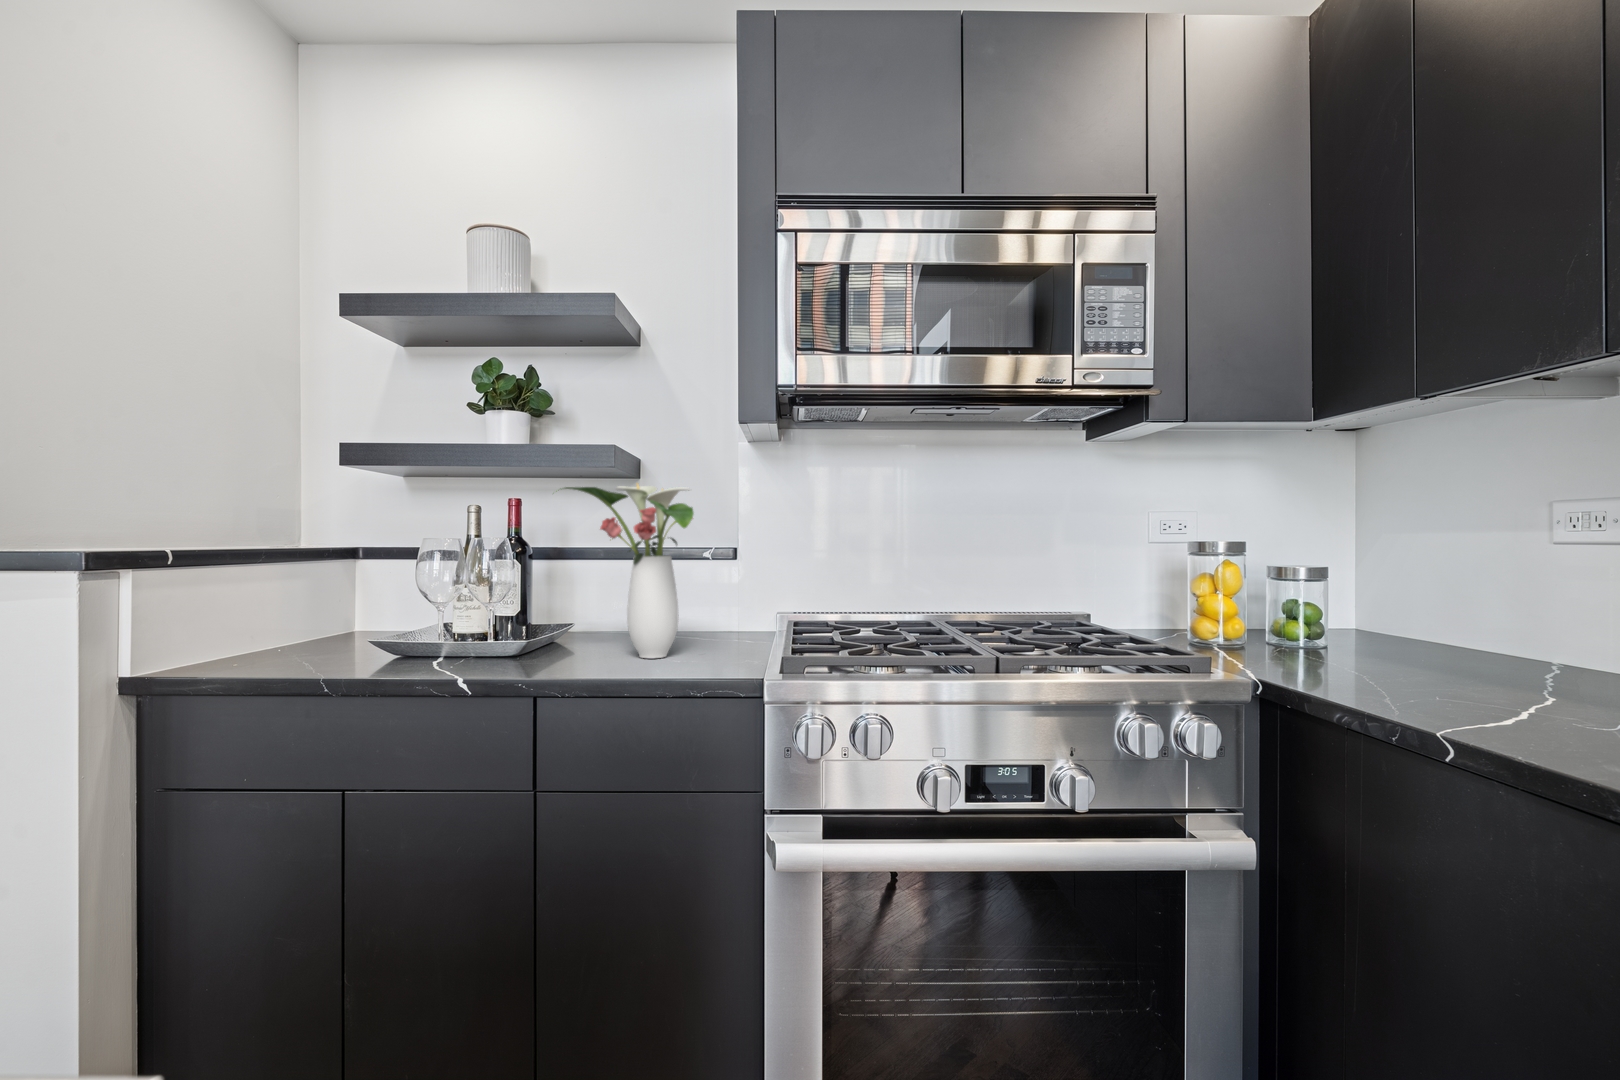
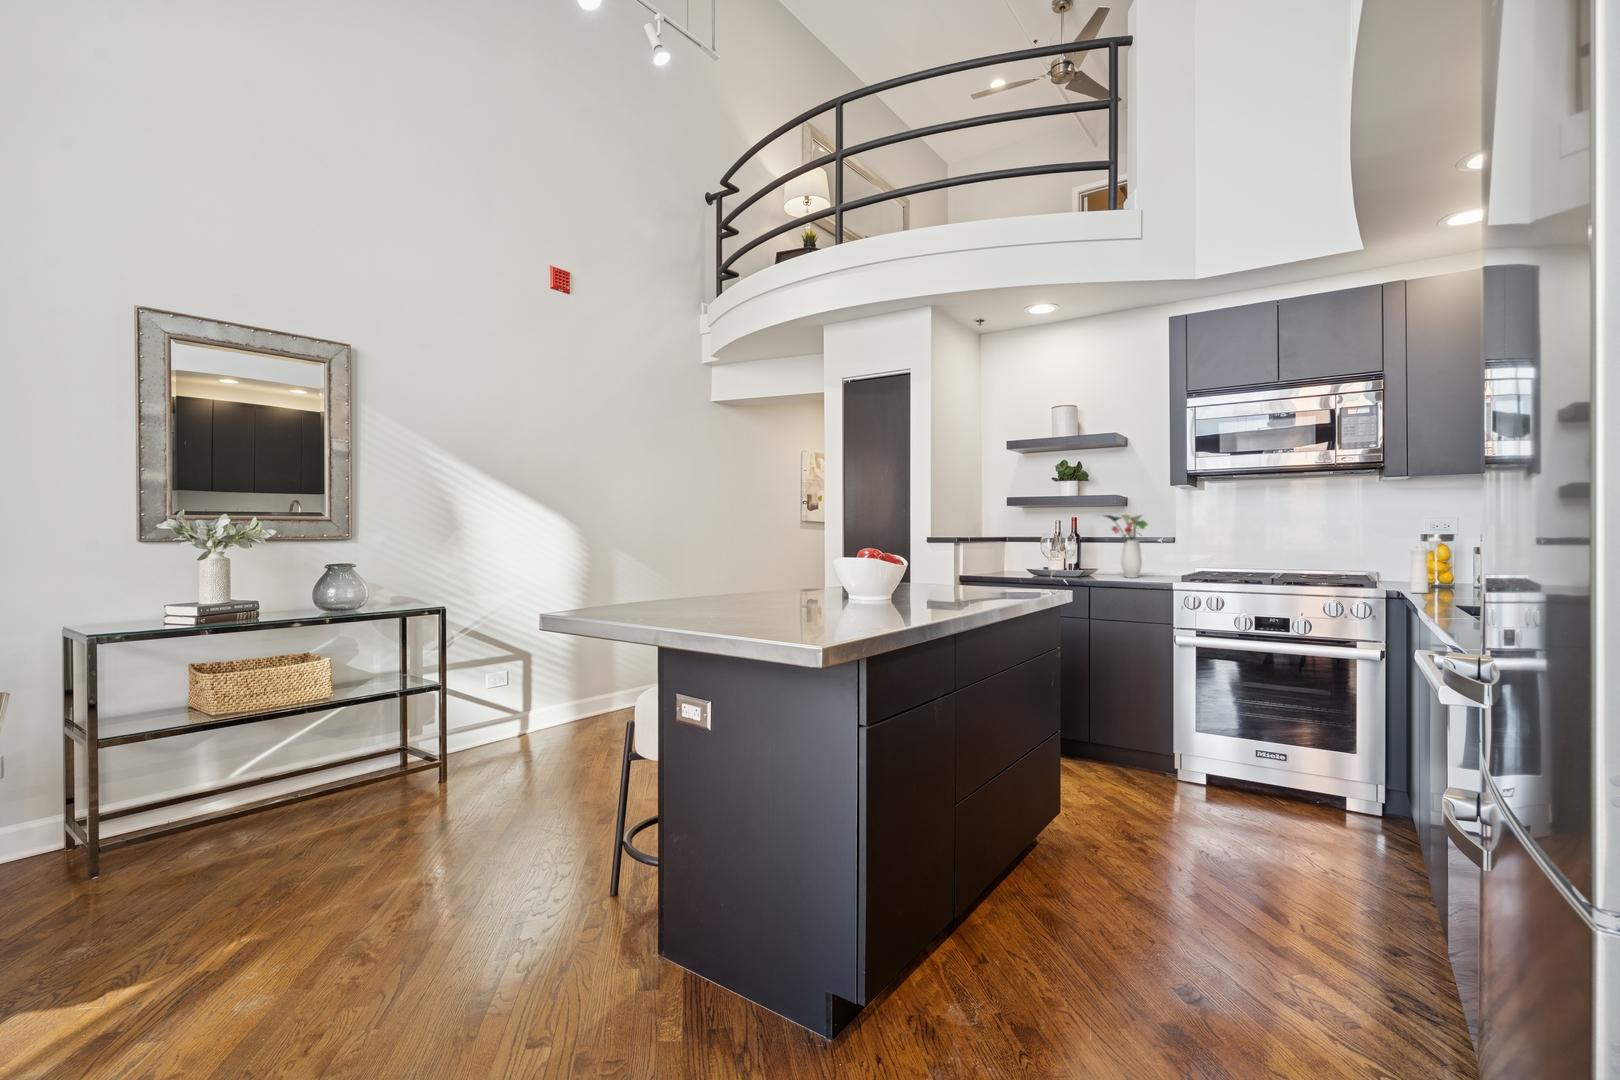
pepper mill: none [1355,551,1410,704] -> present [1410,538,1441,593]

